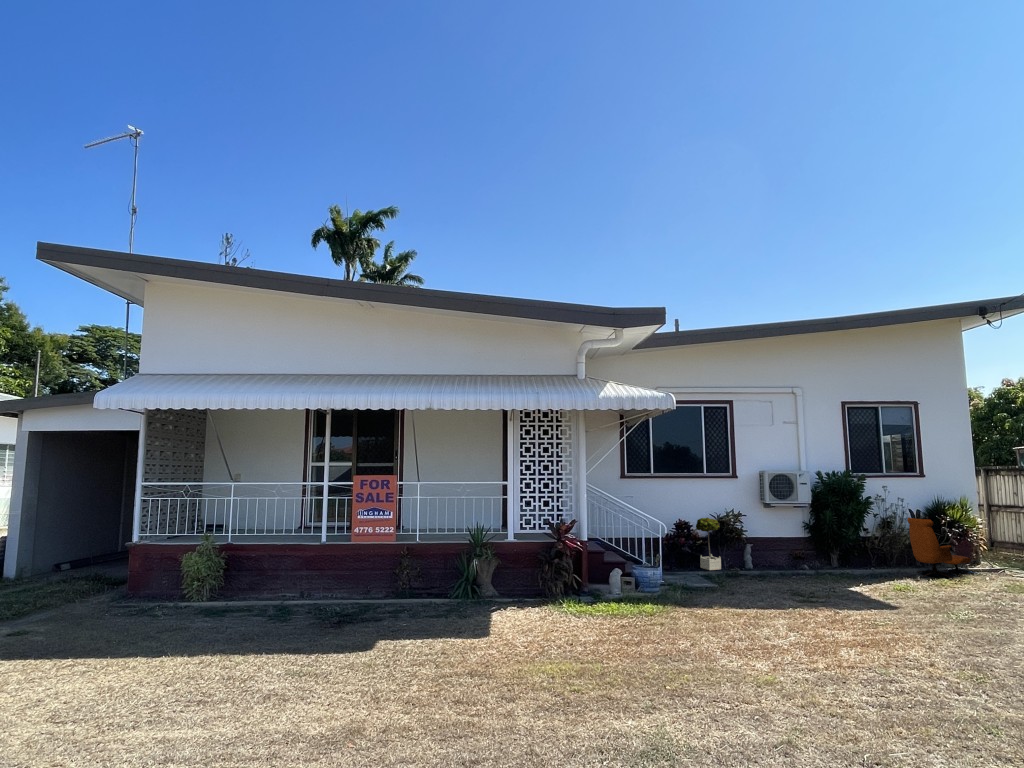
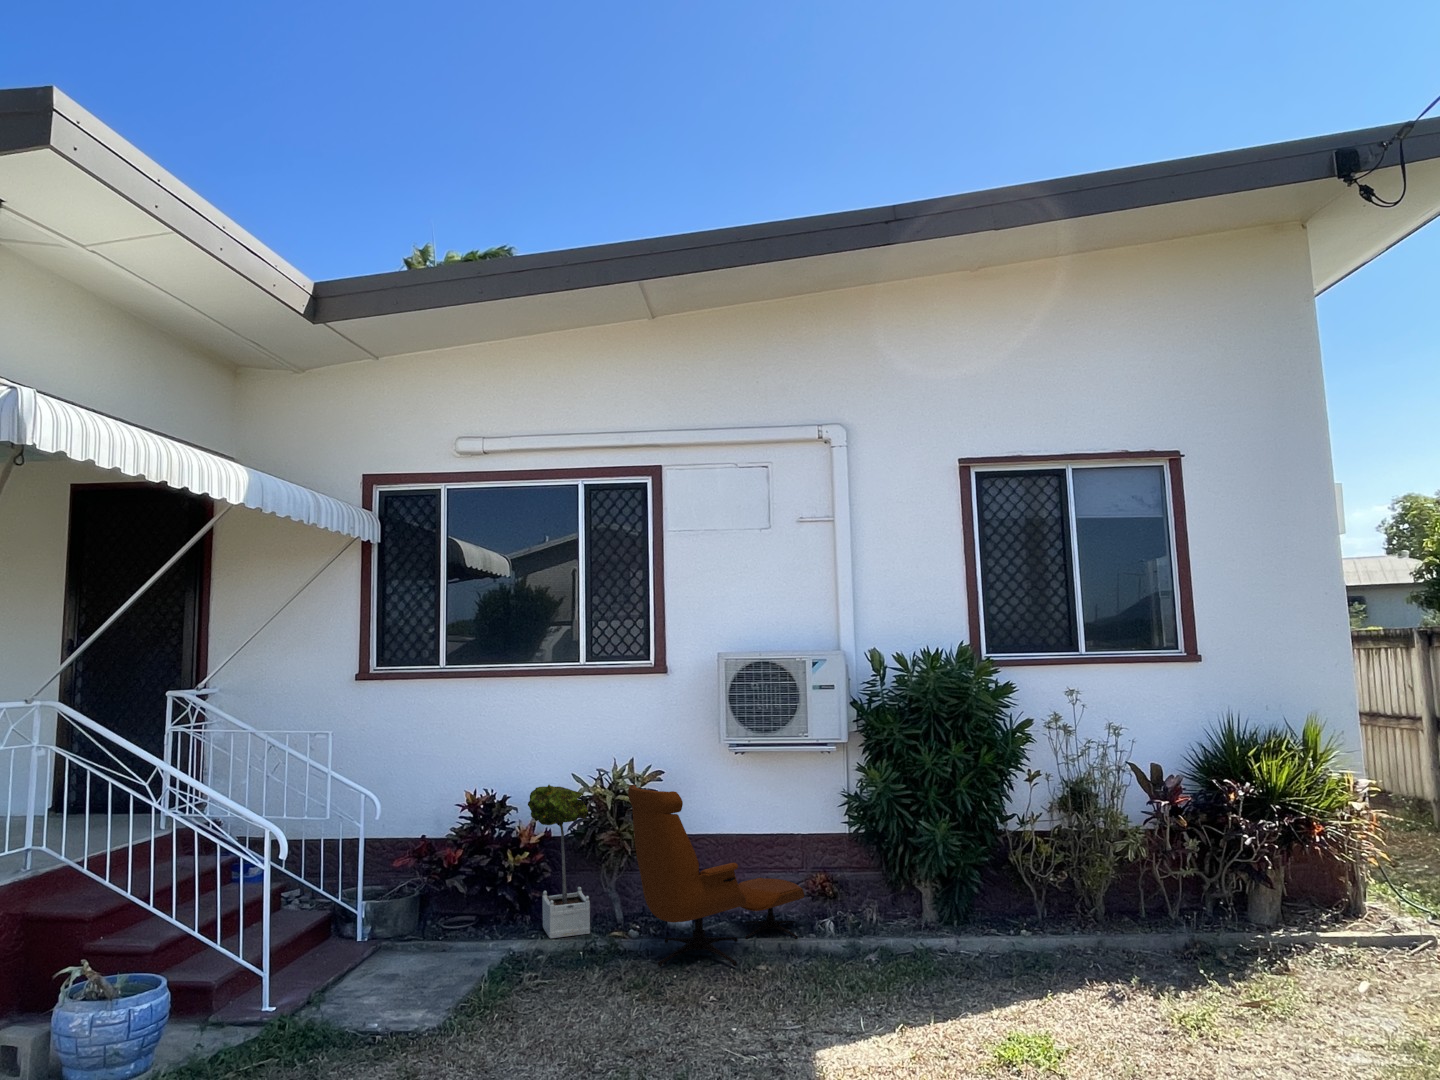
lounge chair: present [907,518,971,579] -> present [628,785,804,967]

